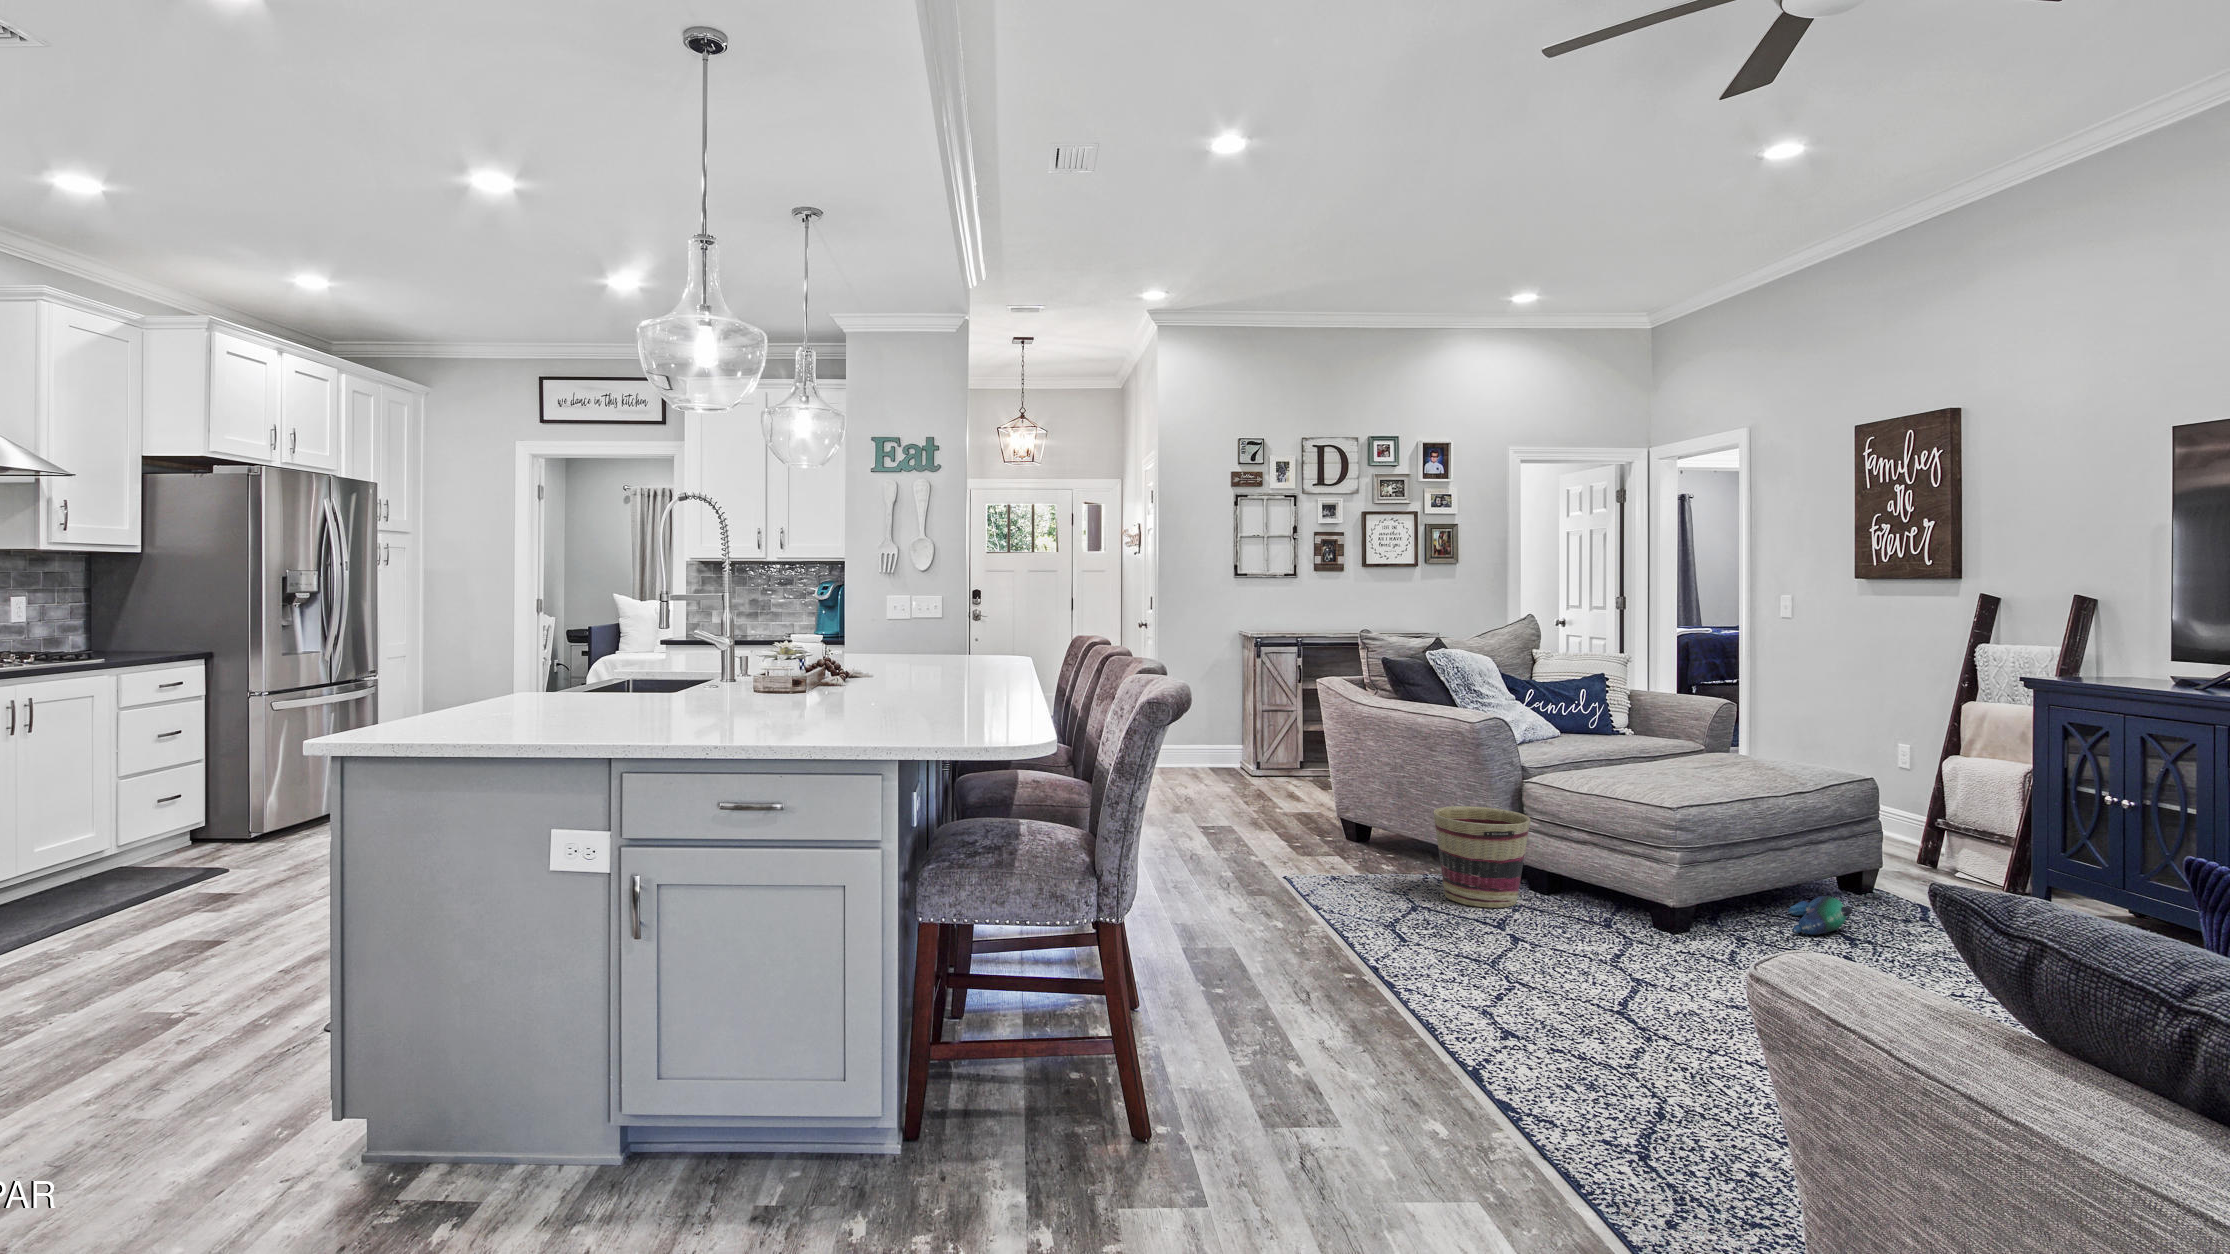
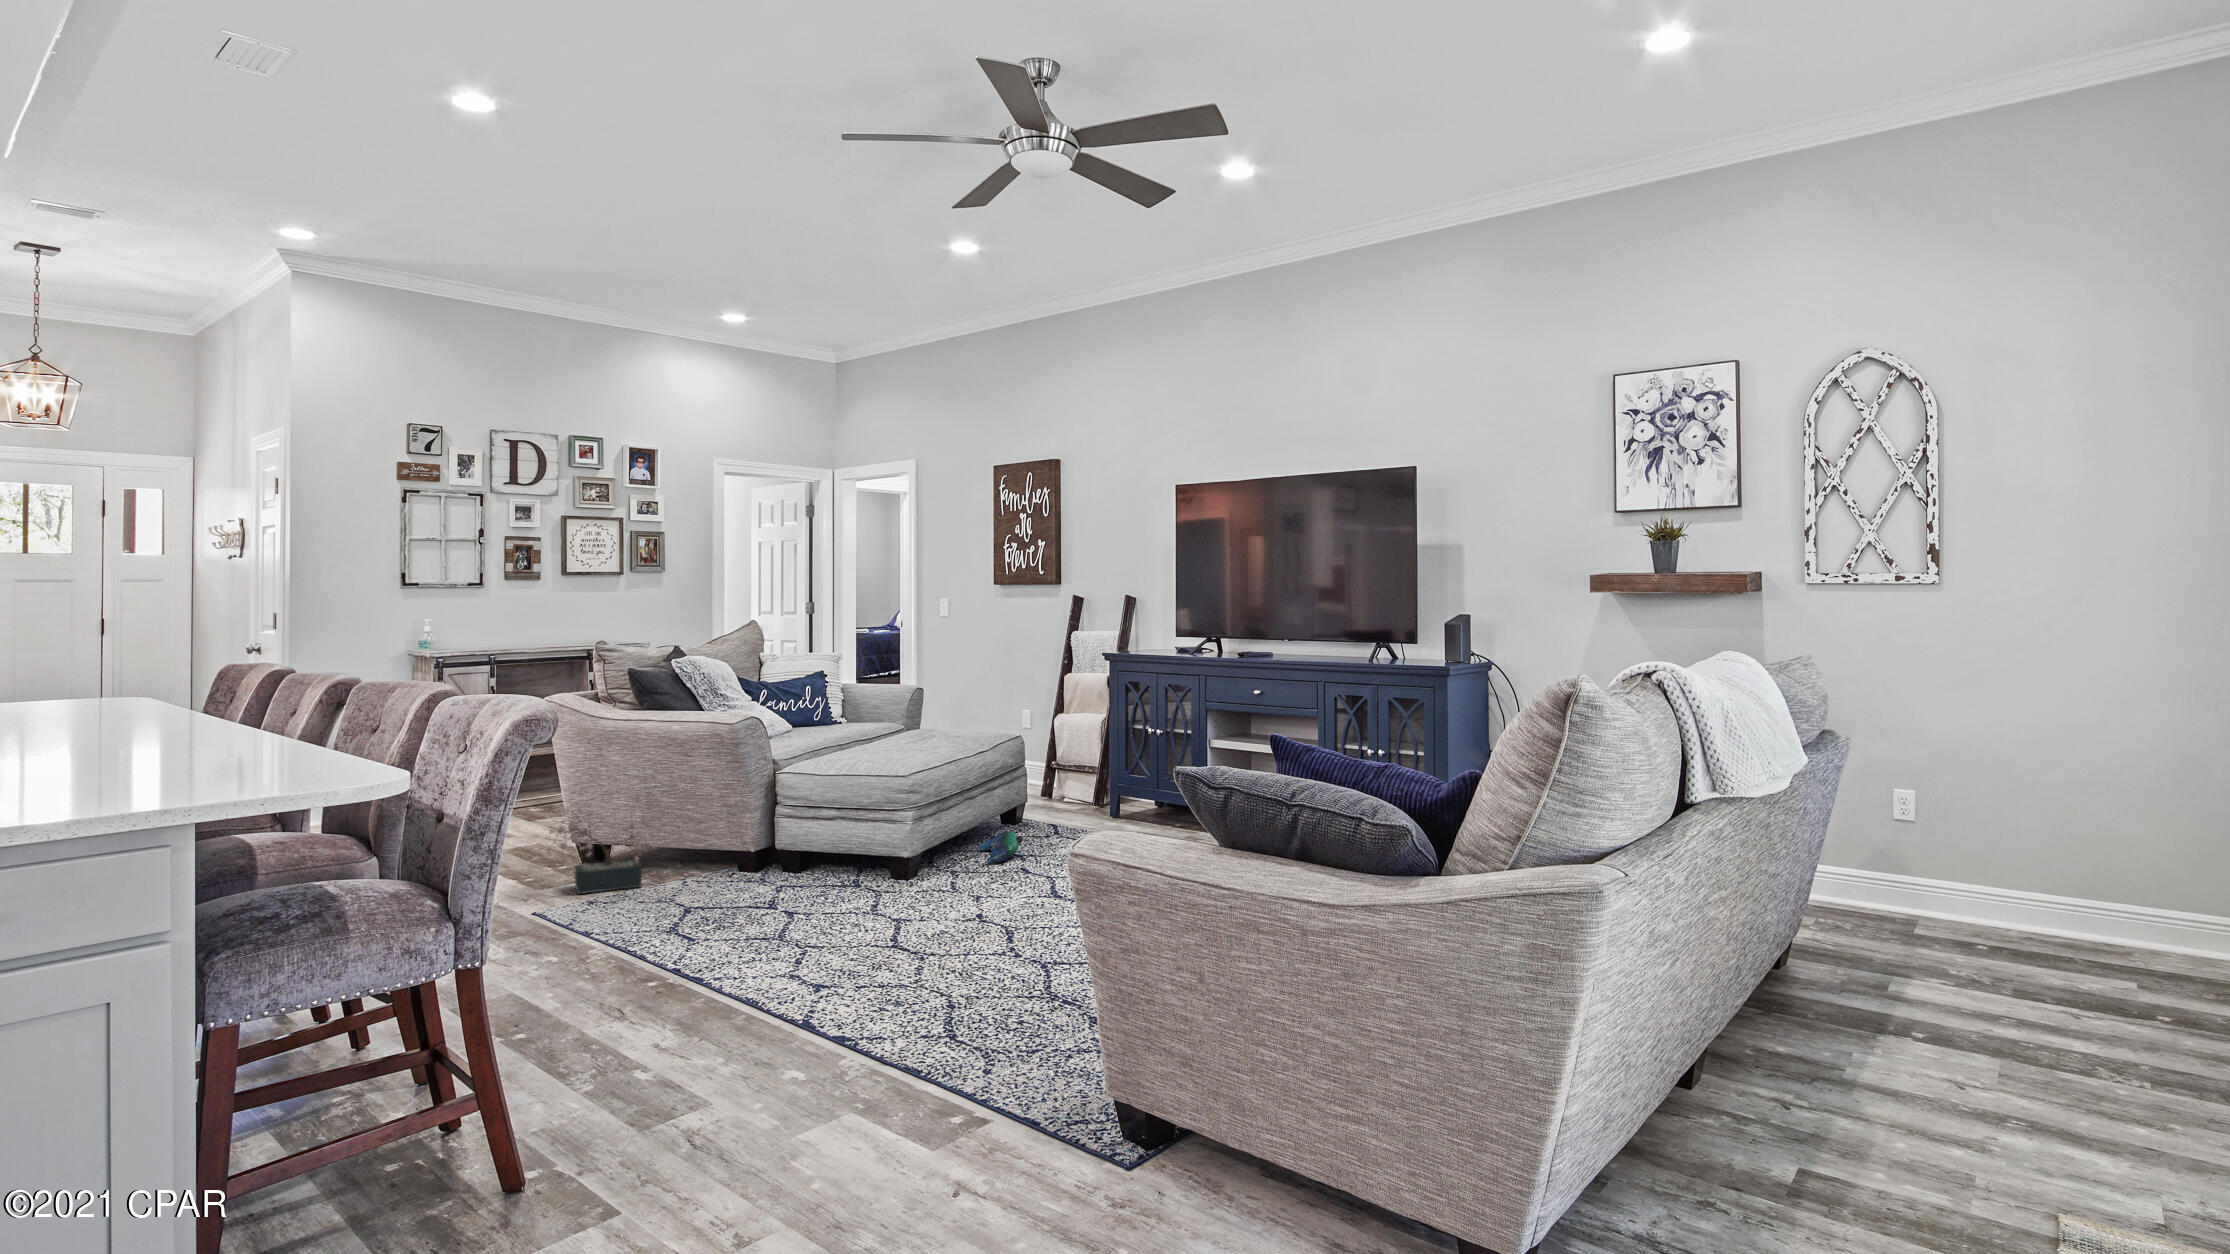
decorative plant: none [1300,786,1402,876] -> present [547,808,659,894]
basket: present [1433,806,1530,908] -> none [699,802,789,895]

